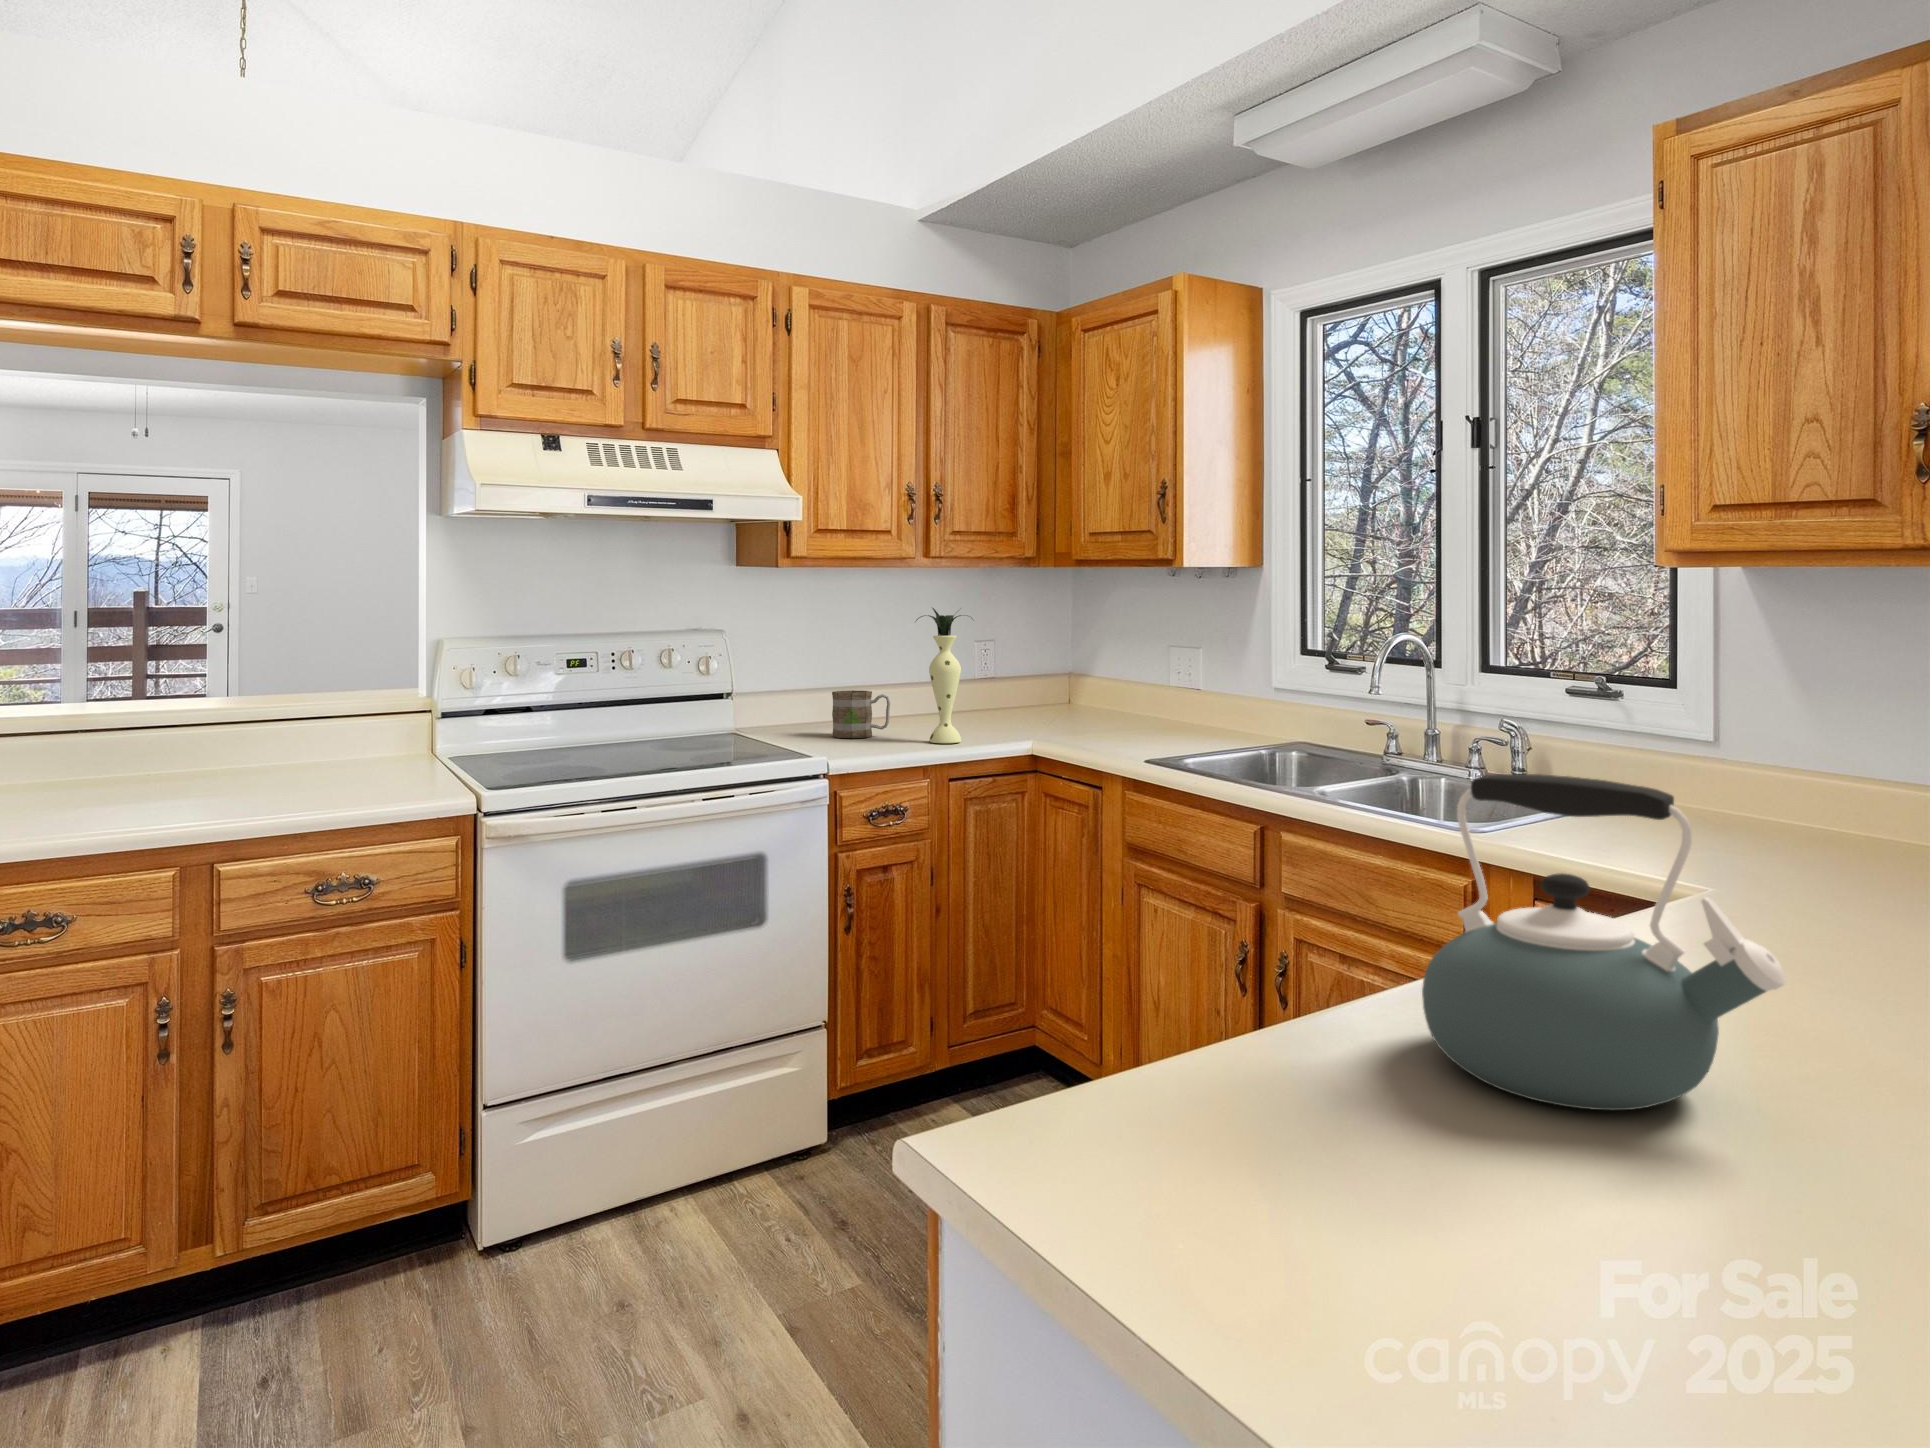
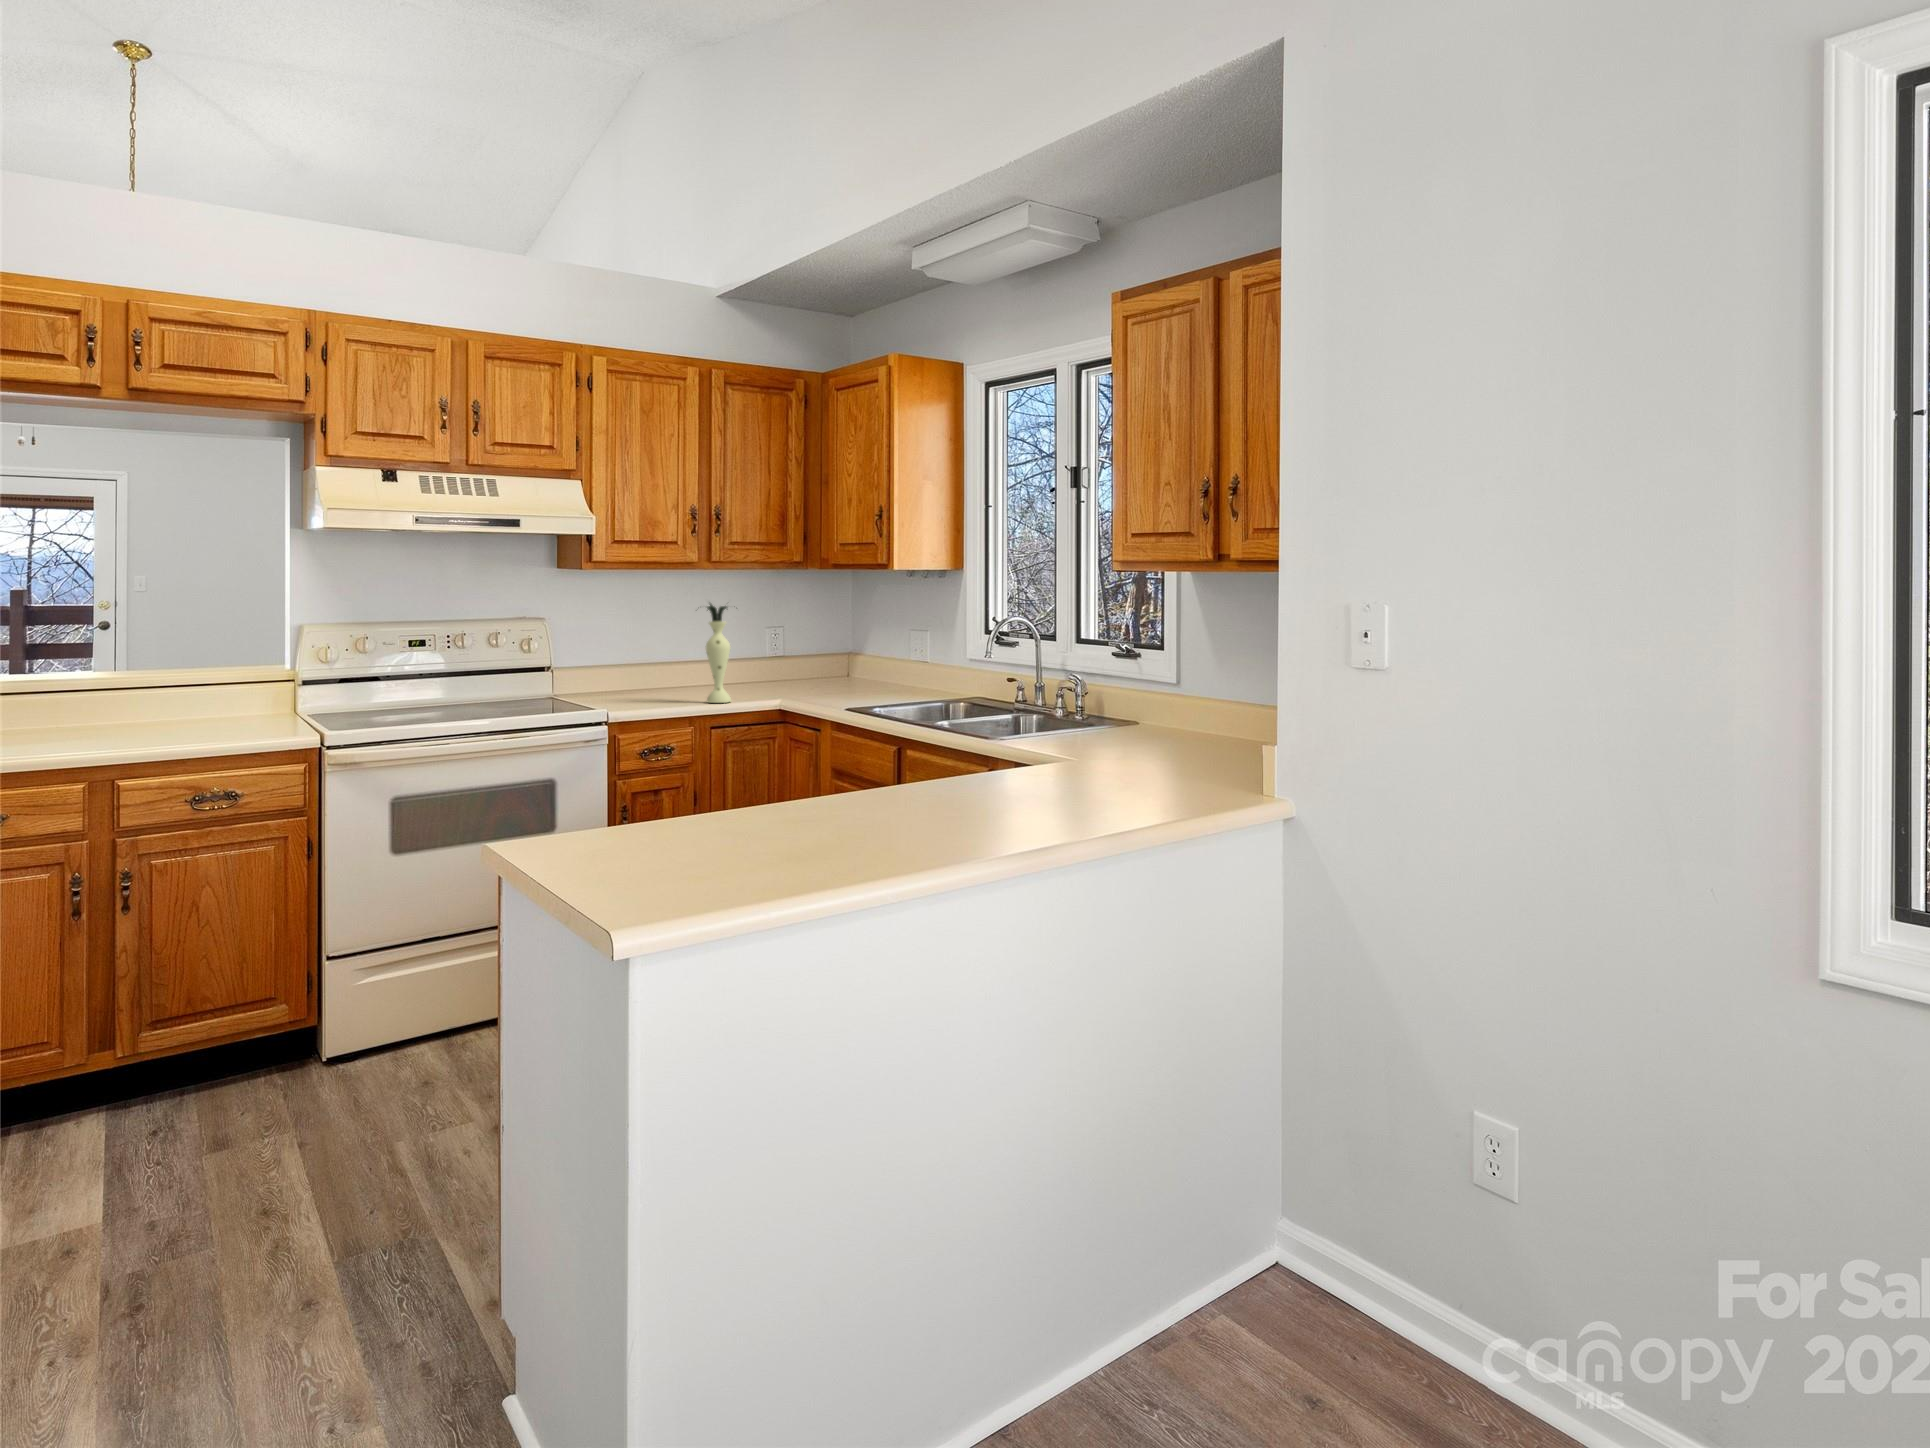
mug: present [832,690,890,738] -> none [635,664,682,700]
kettle: present [1422,774,1786,1110] -> none [737,681,863,832]

